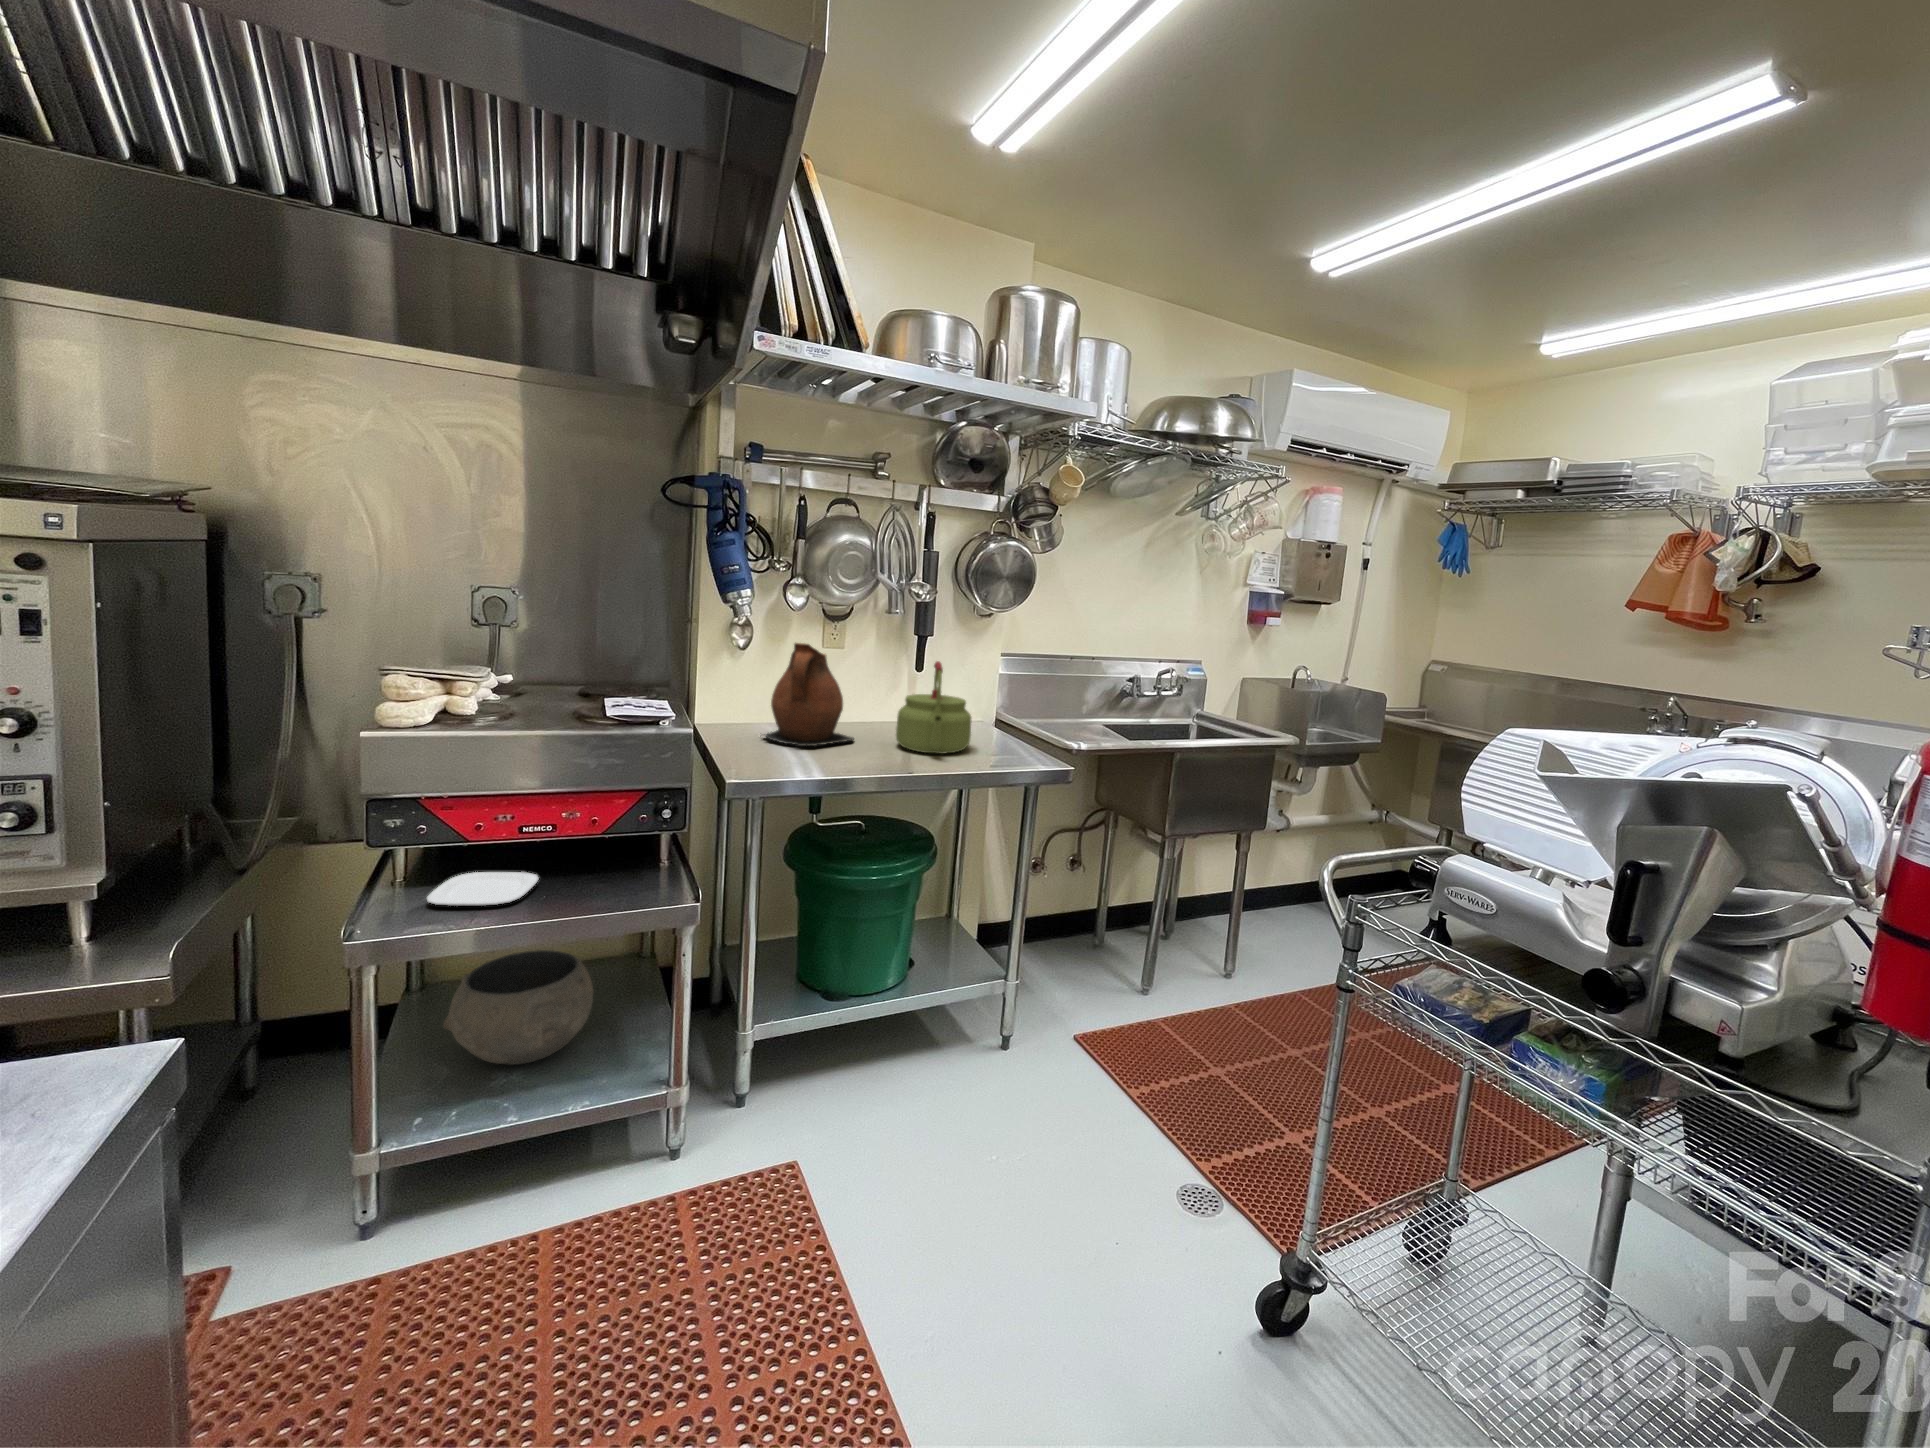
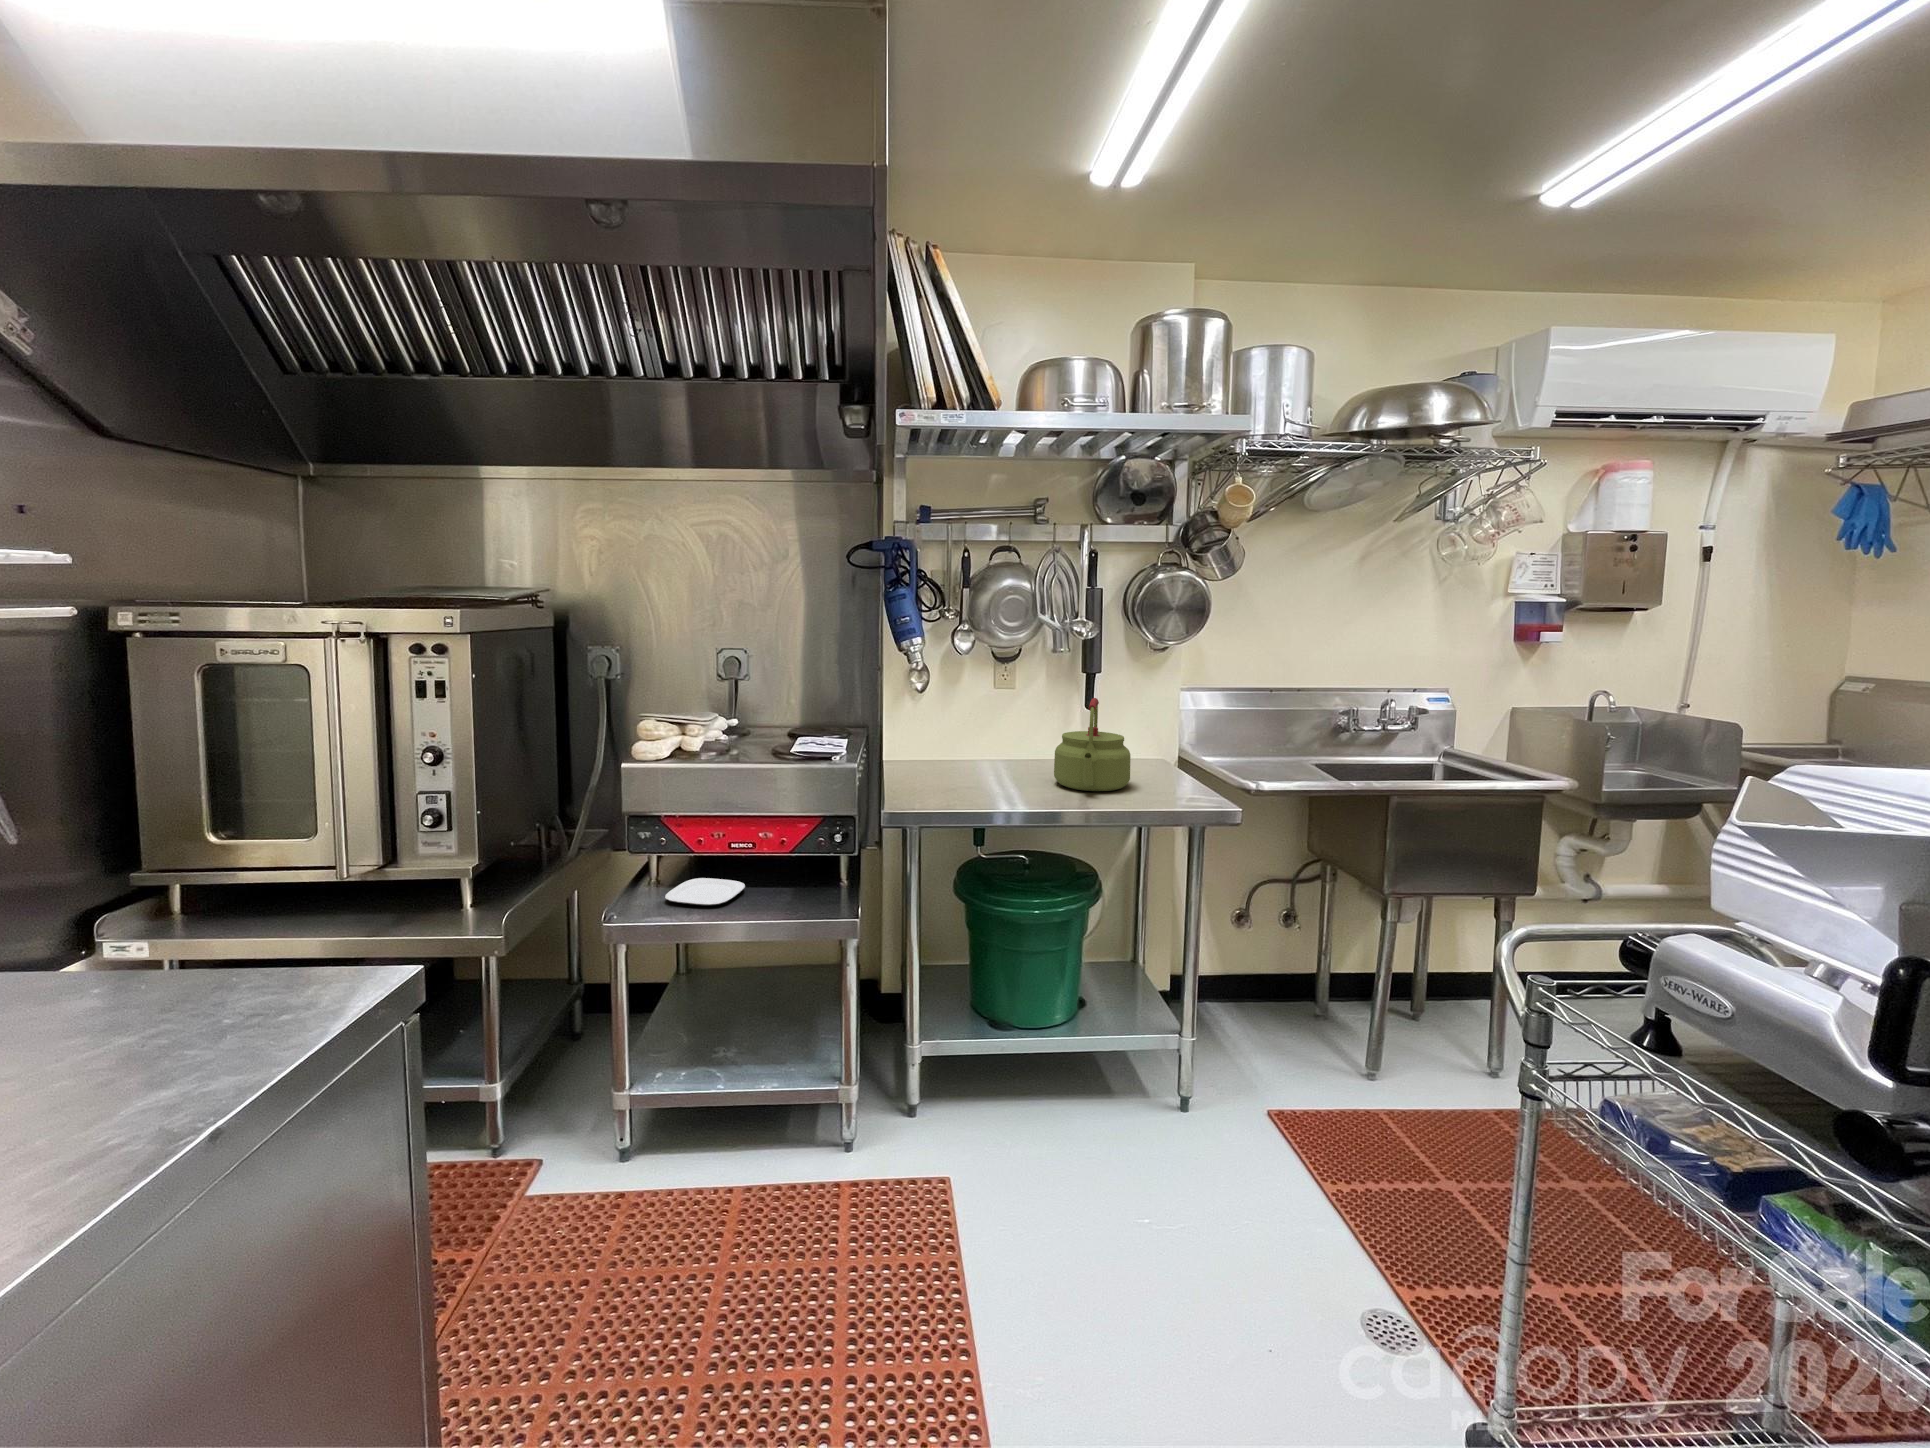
ceramic pitcher: present [764,643,854,746] -> none [929,684,1016,781]
ceramic bowl: present [443,950,594,1065] -> none [684,948,795,1042]

